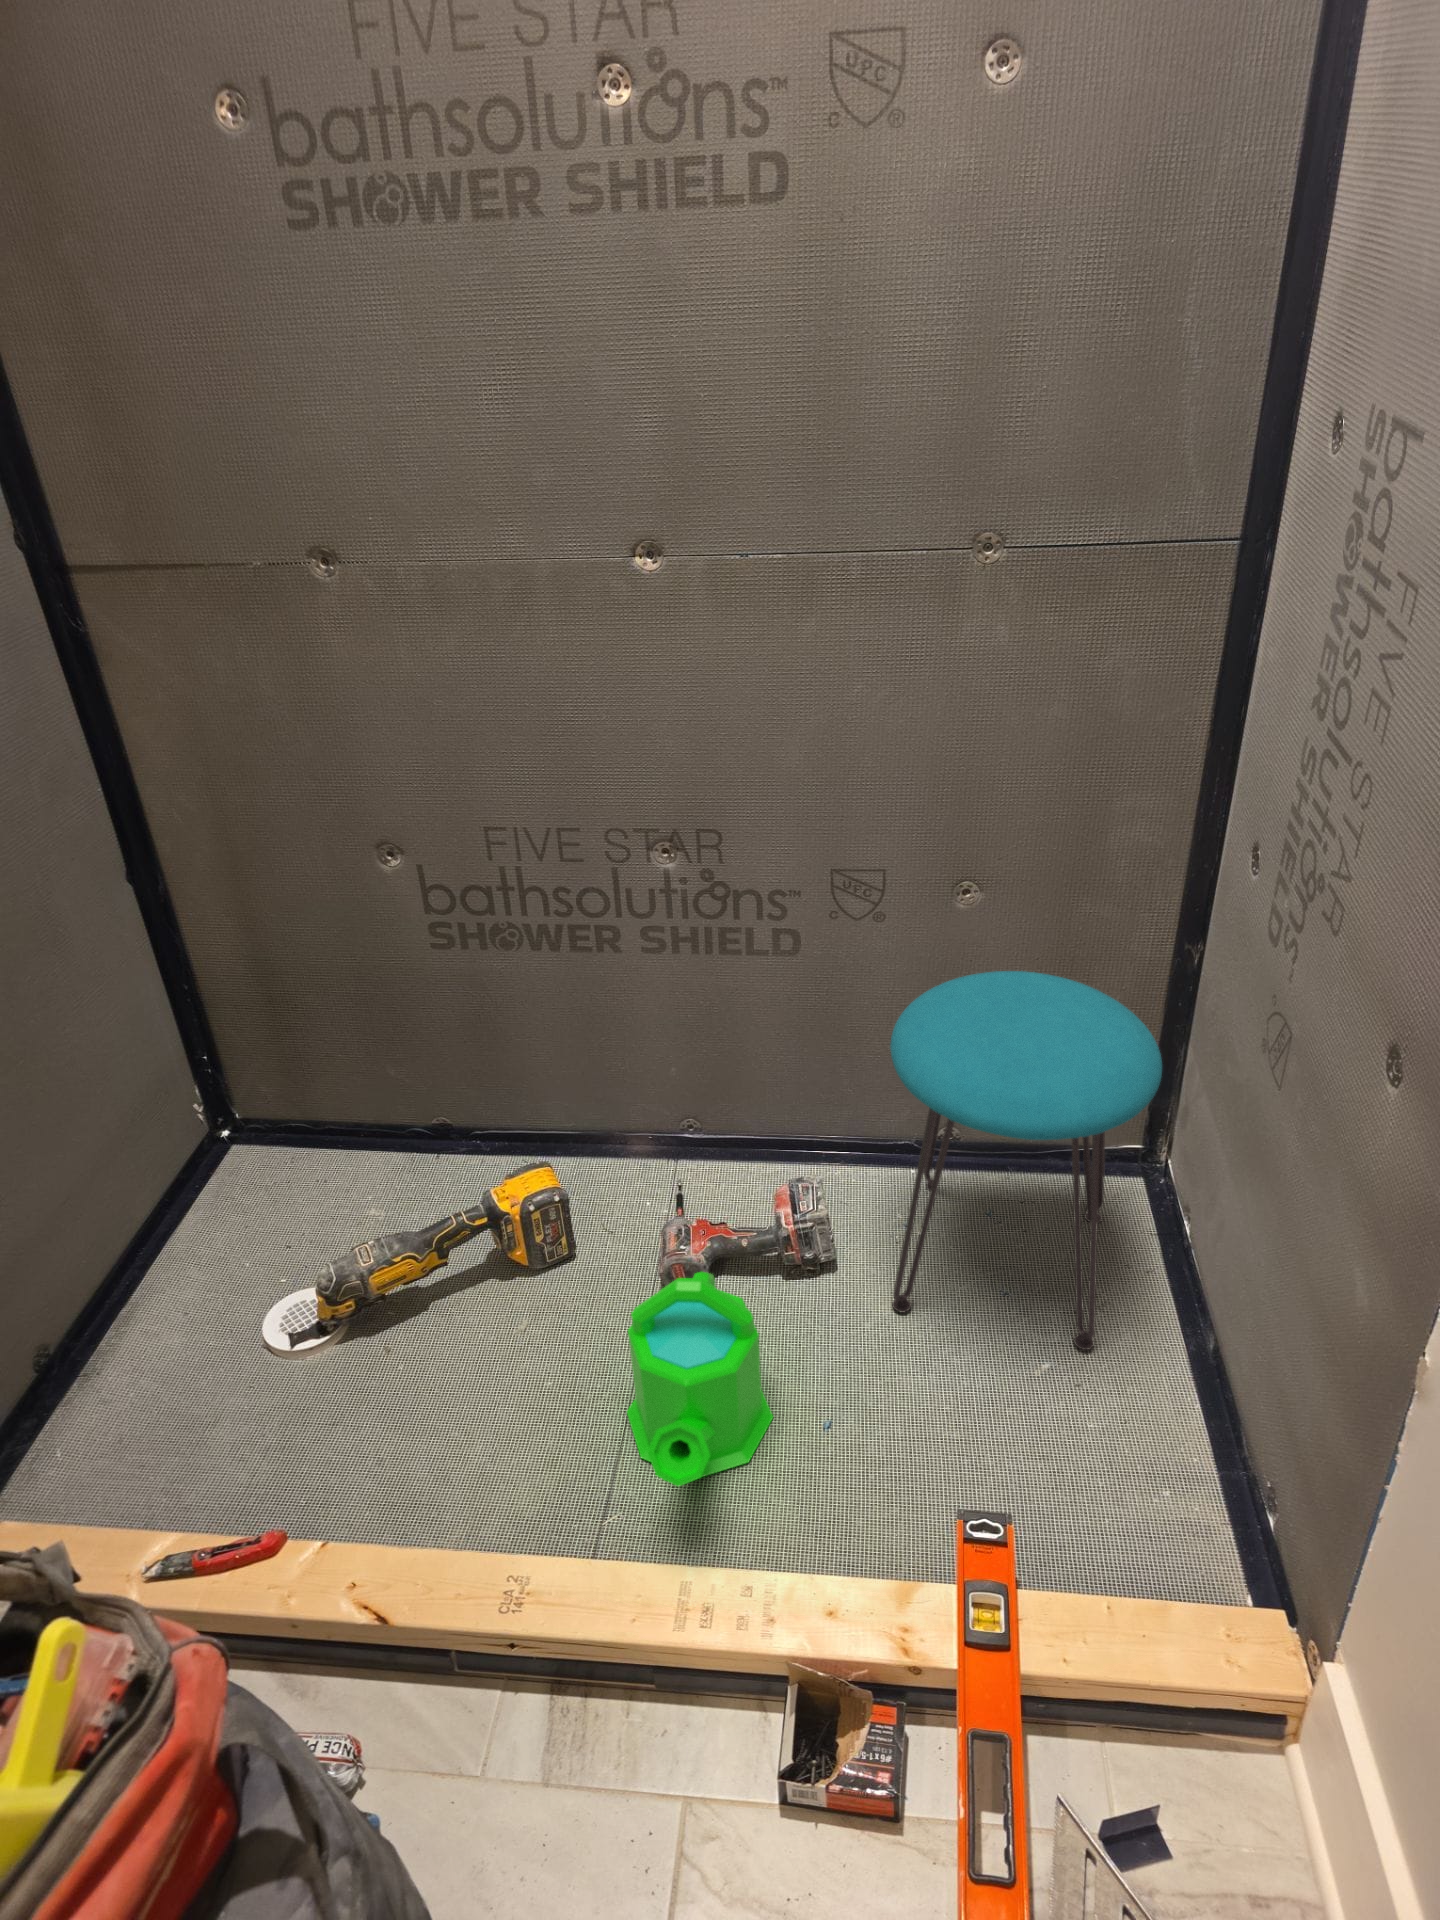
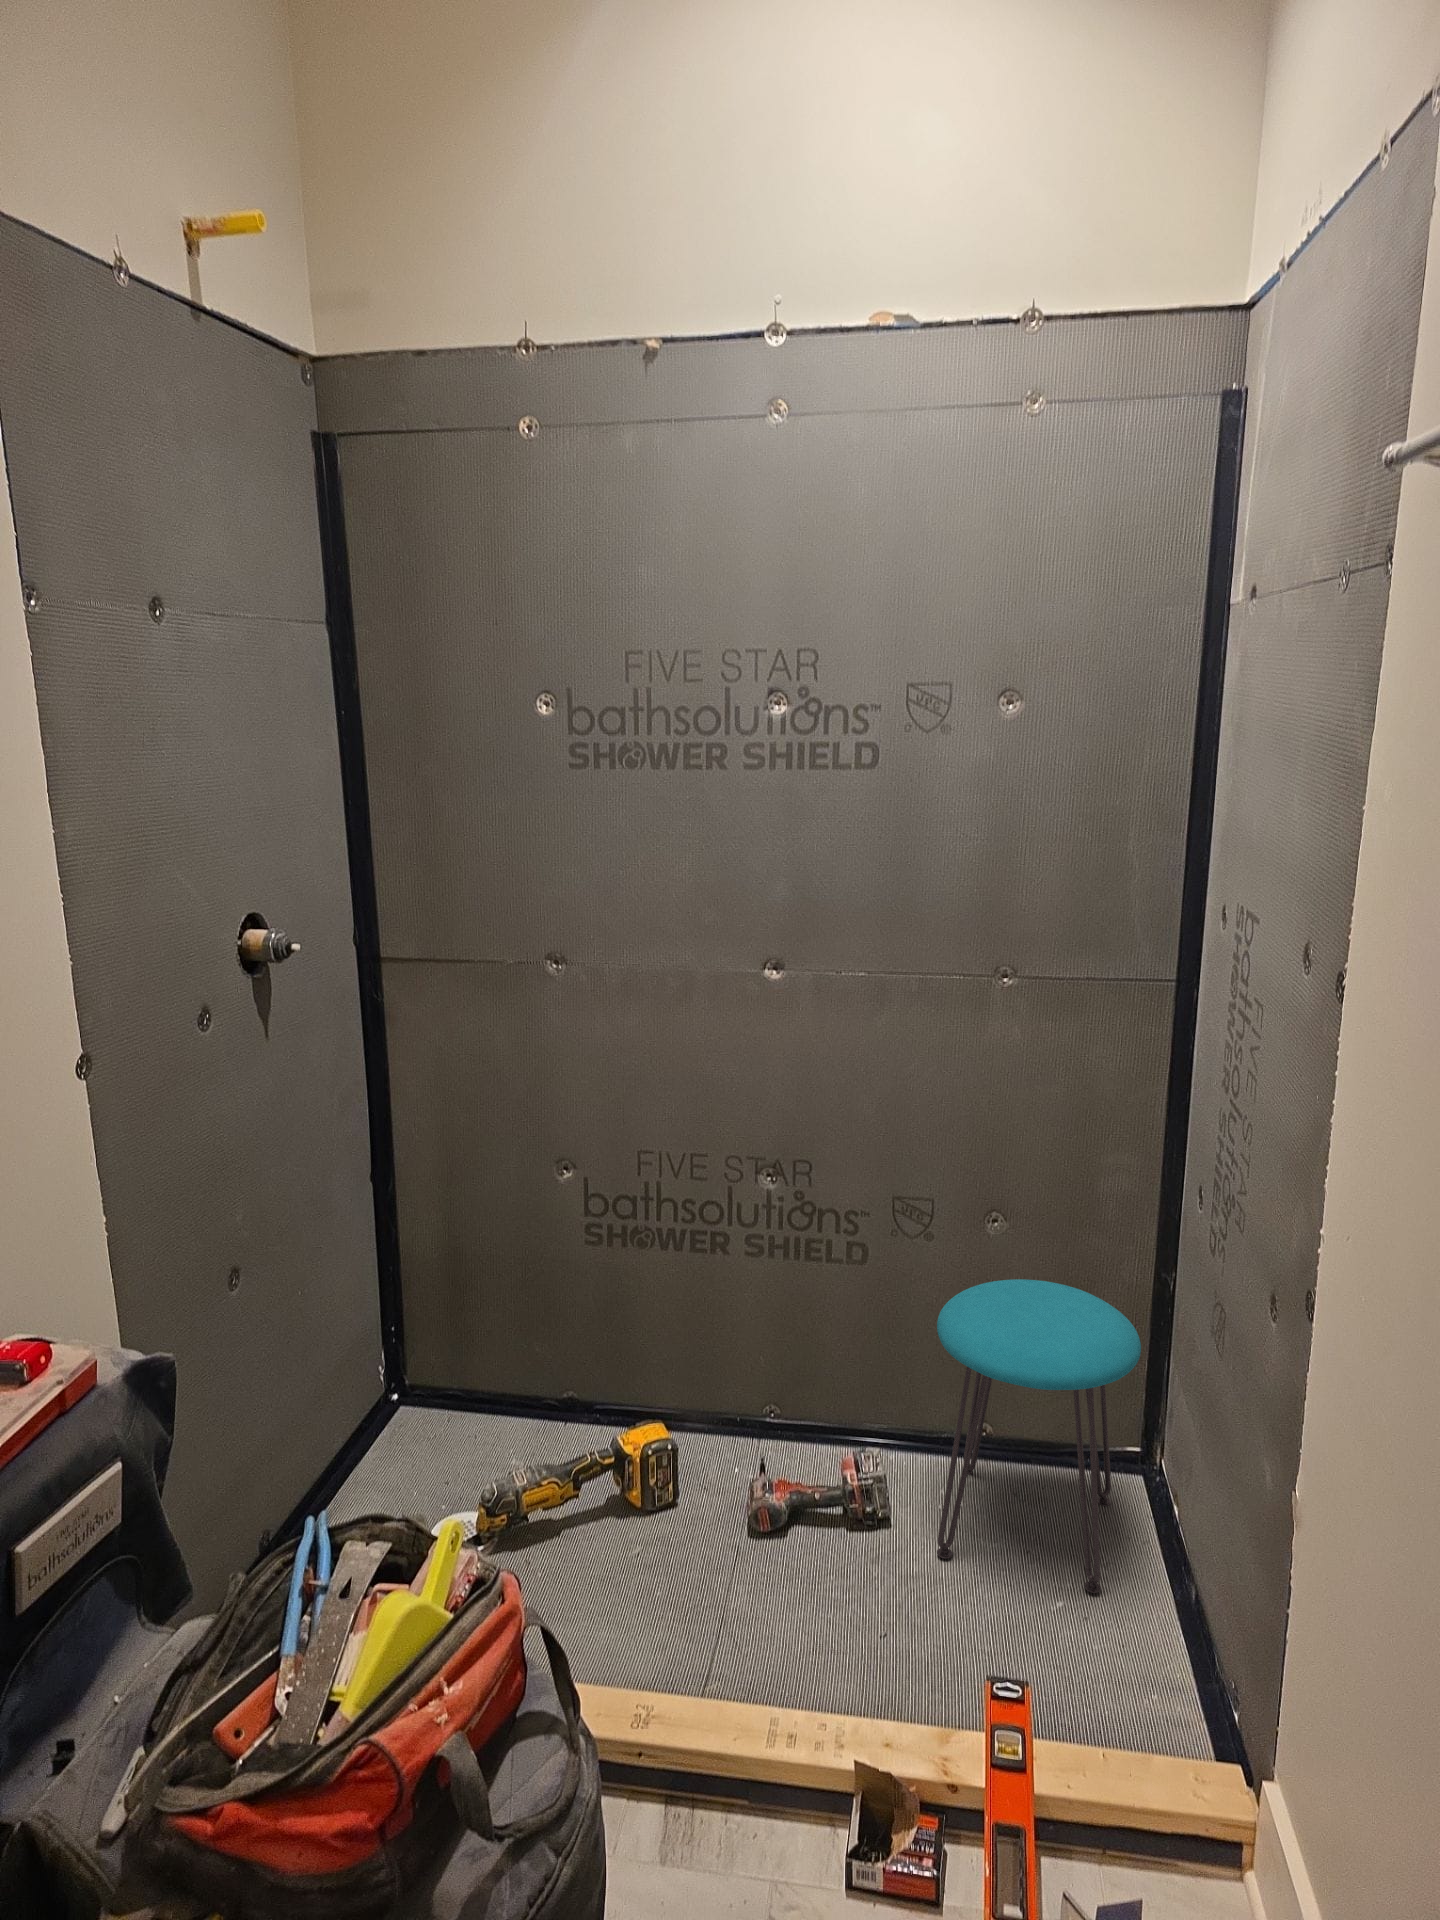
watering can: present [627,1272,773,1486] -> none [722,1484,841,1664]

